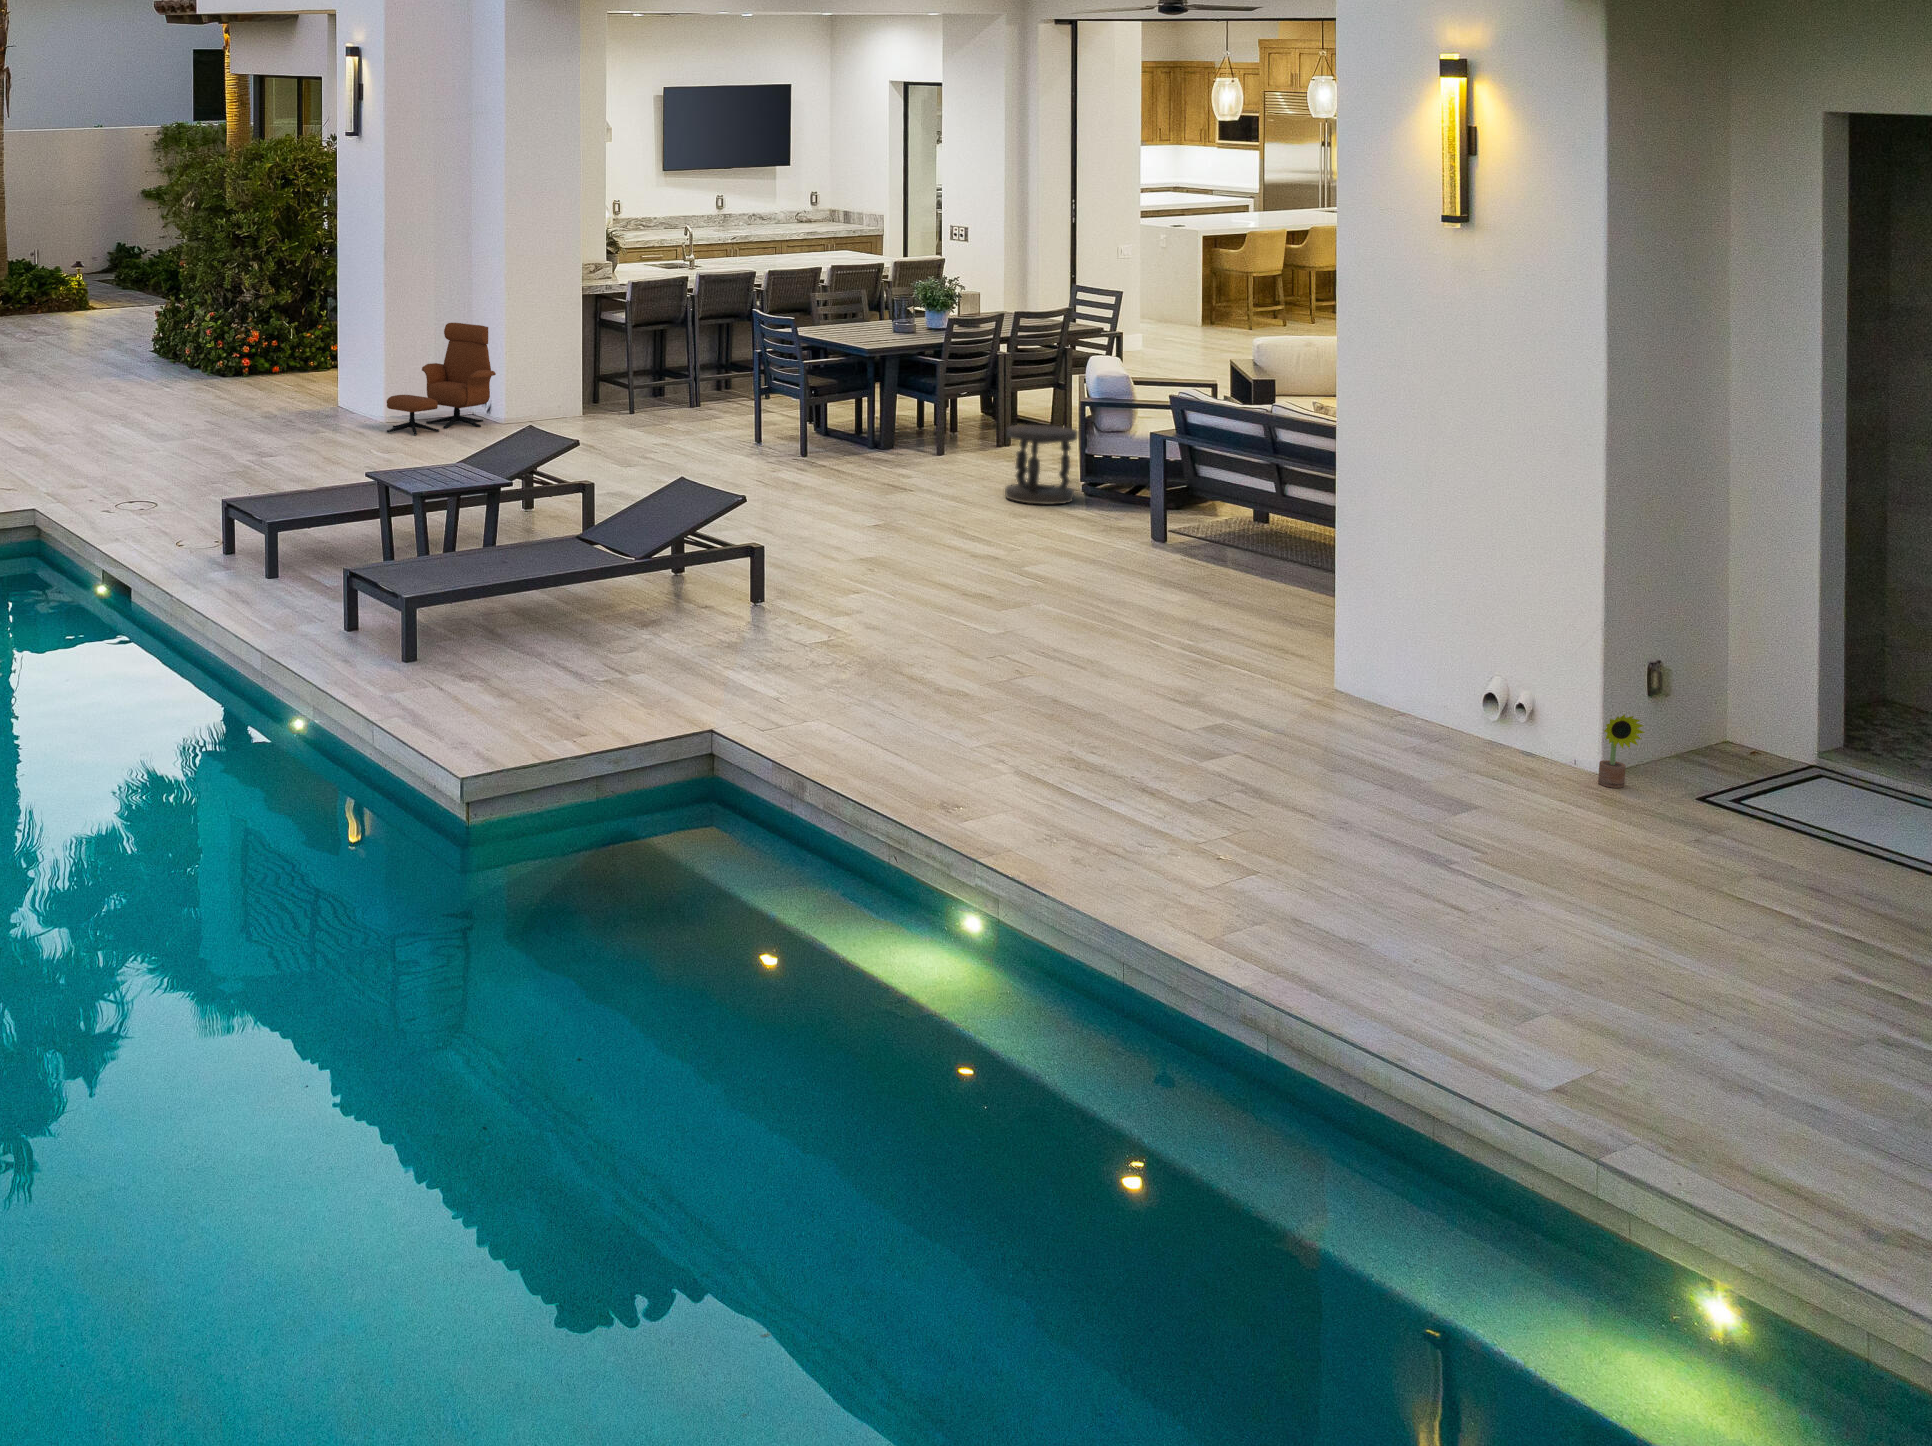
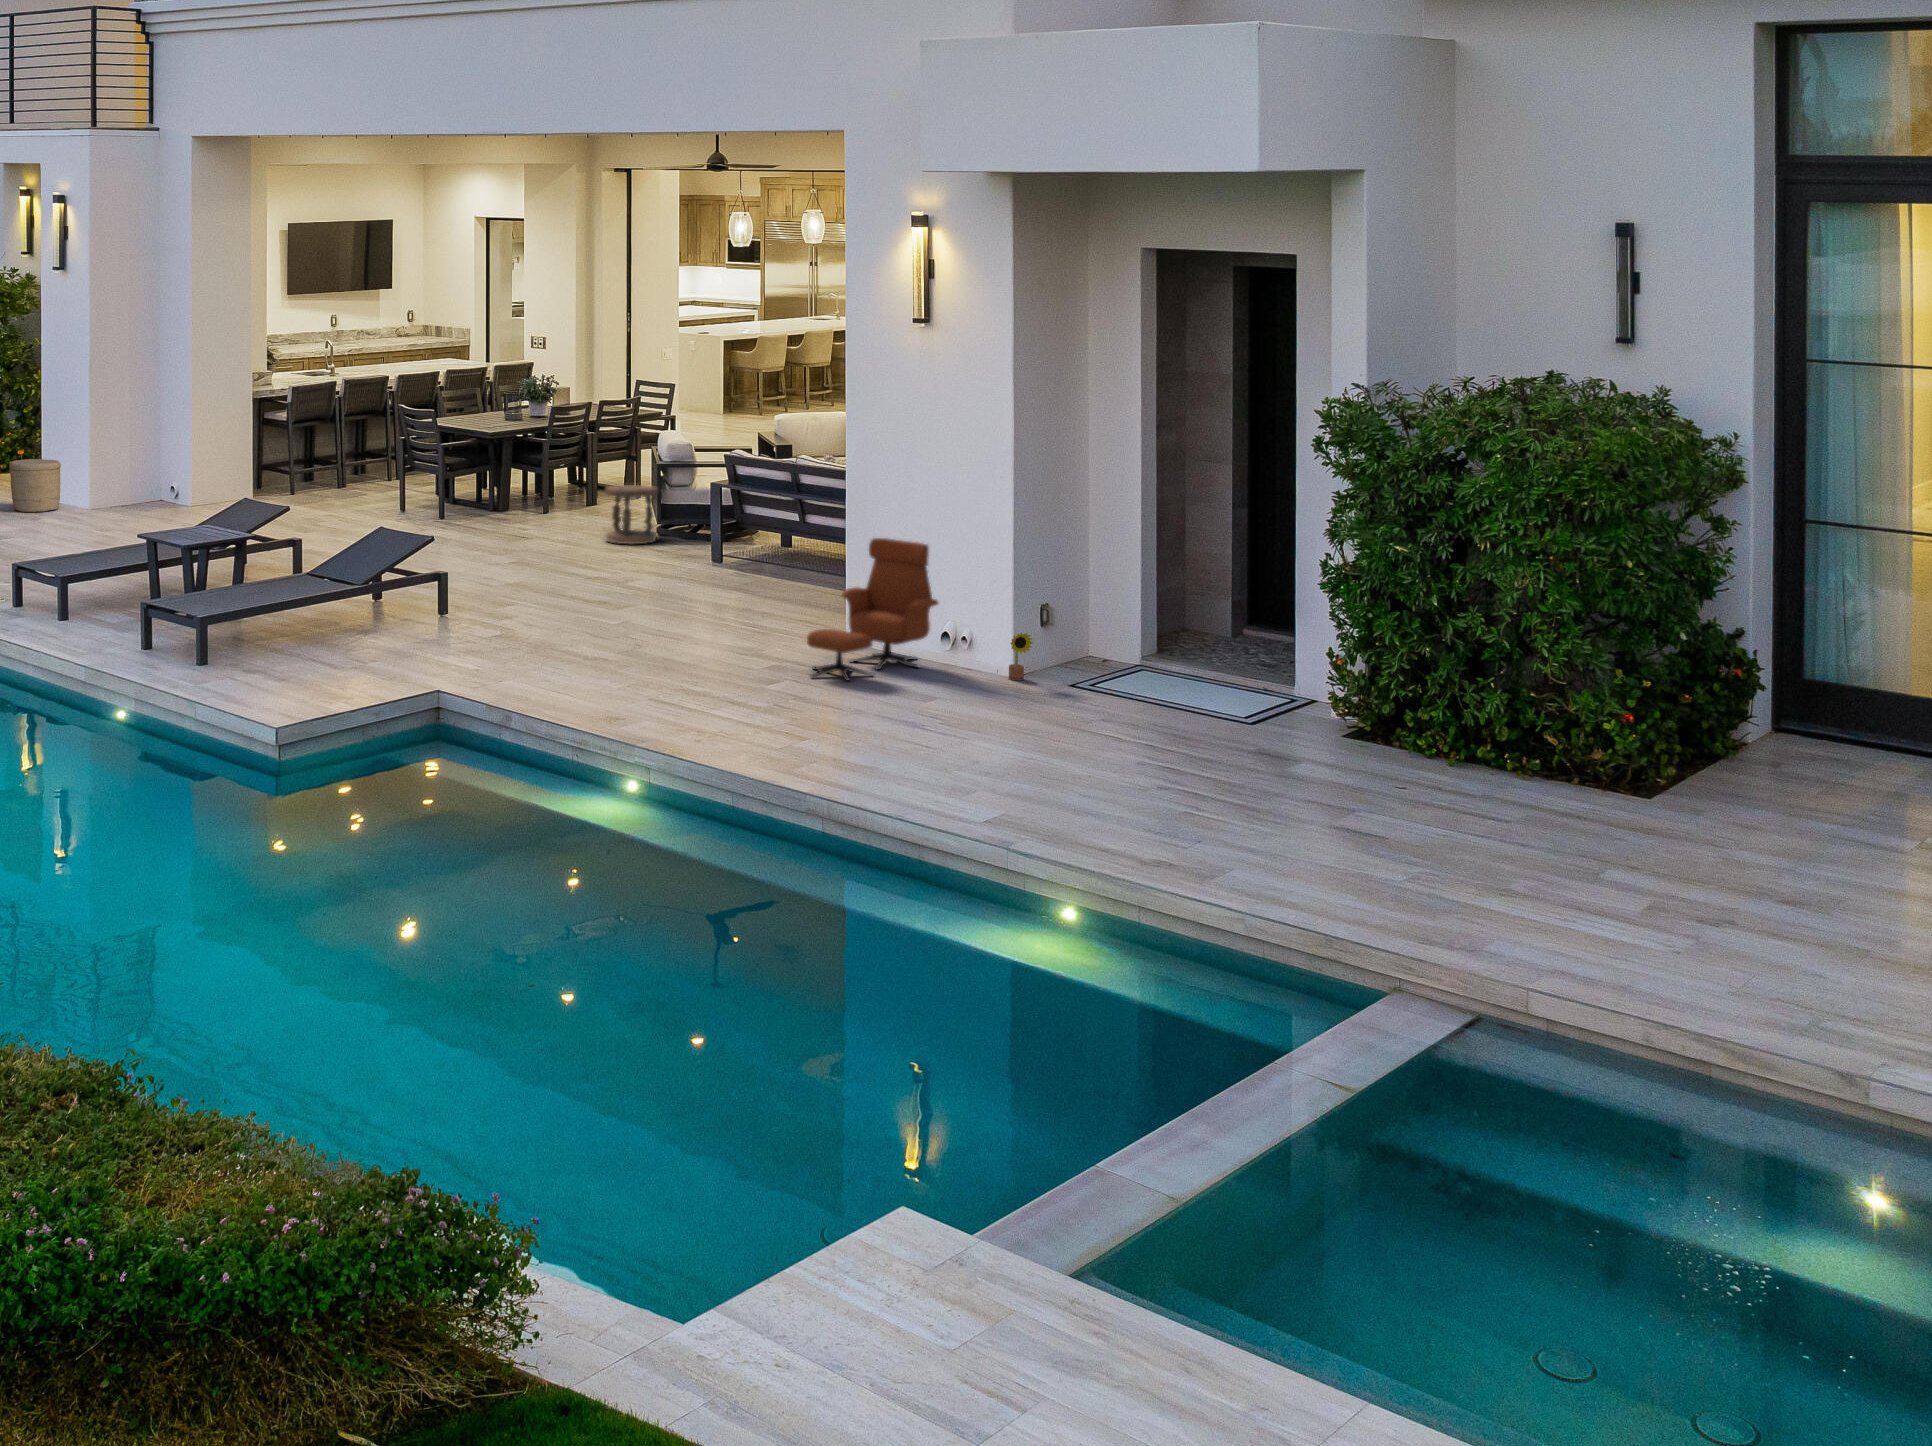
lounge chair: present [387,323,496,435] -> present [807,538,938,681]
woven basket: none [295,359,355,422] -> present [9,459,61,512]

